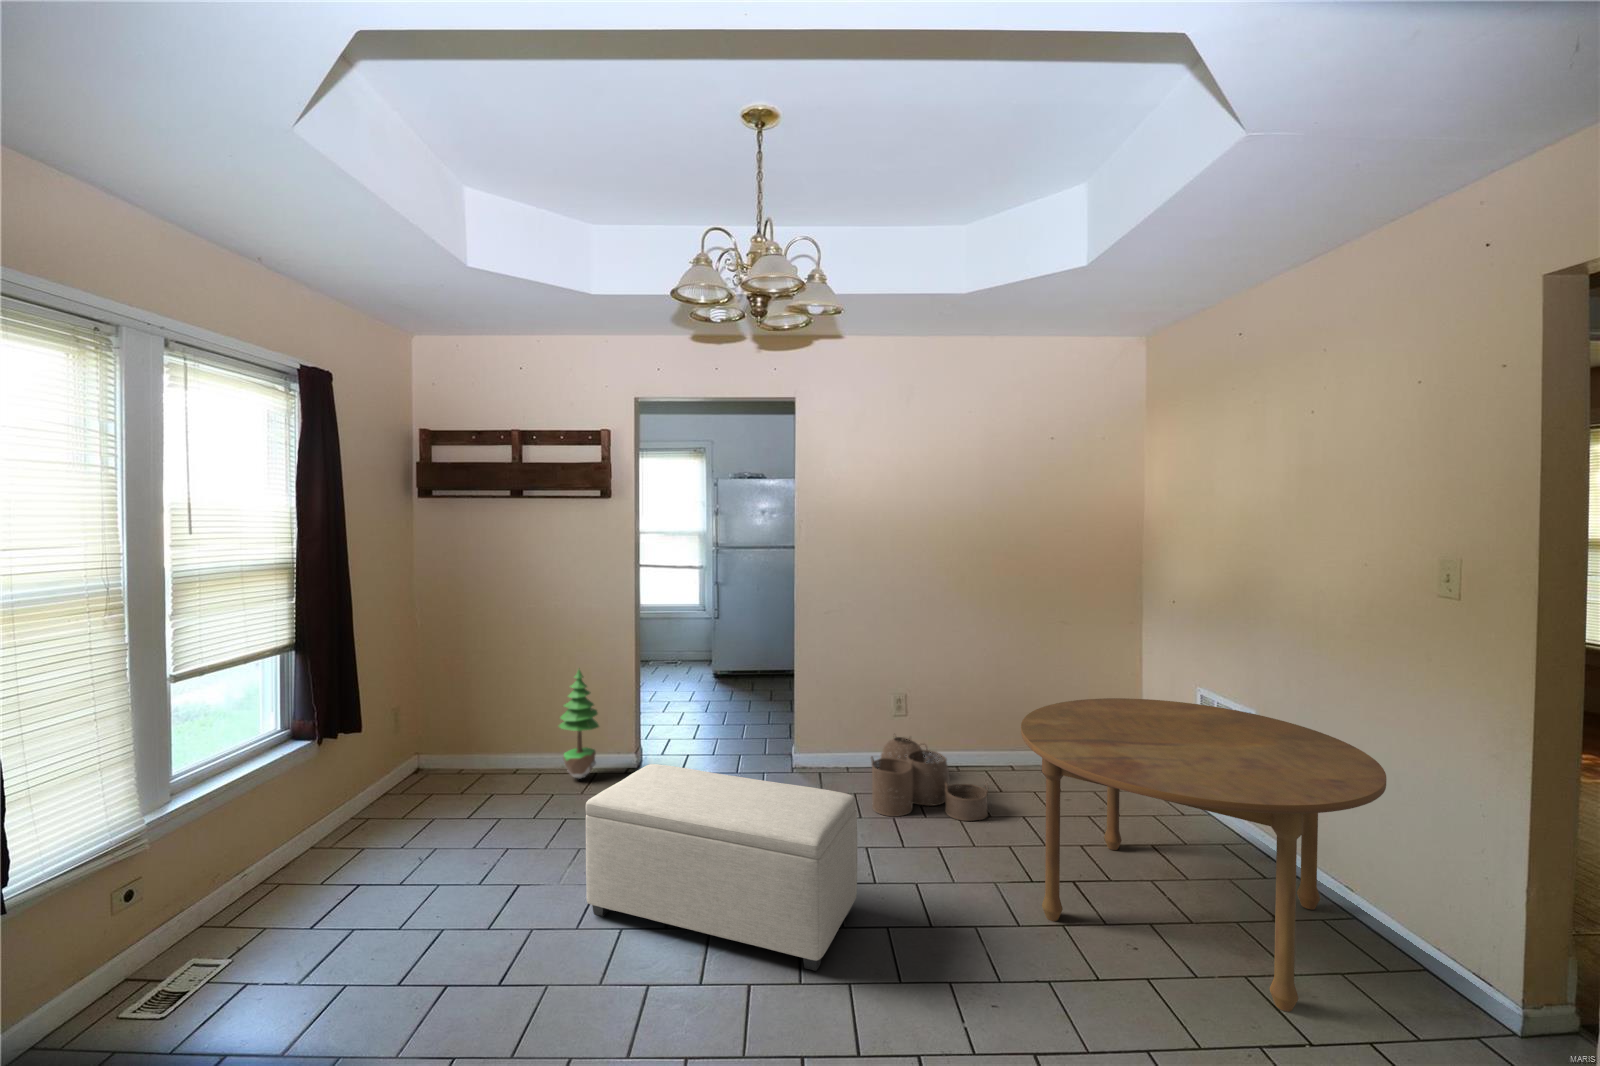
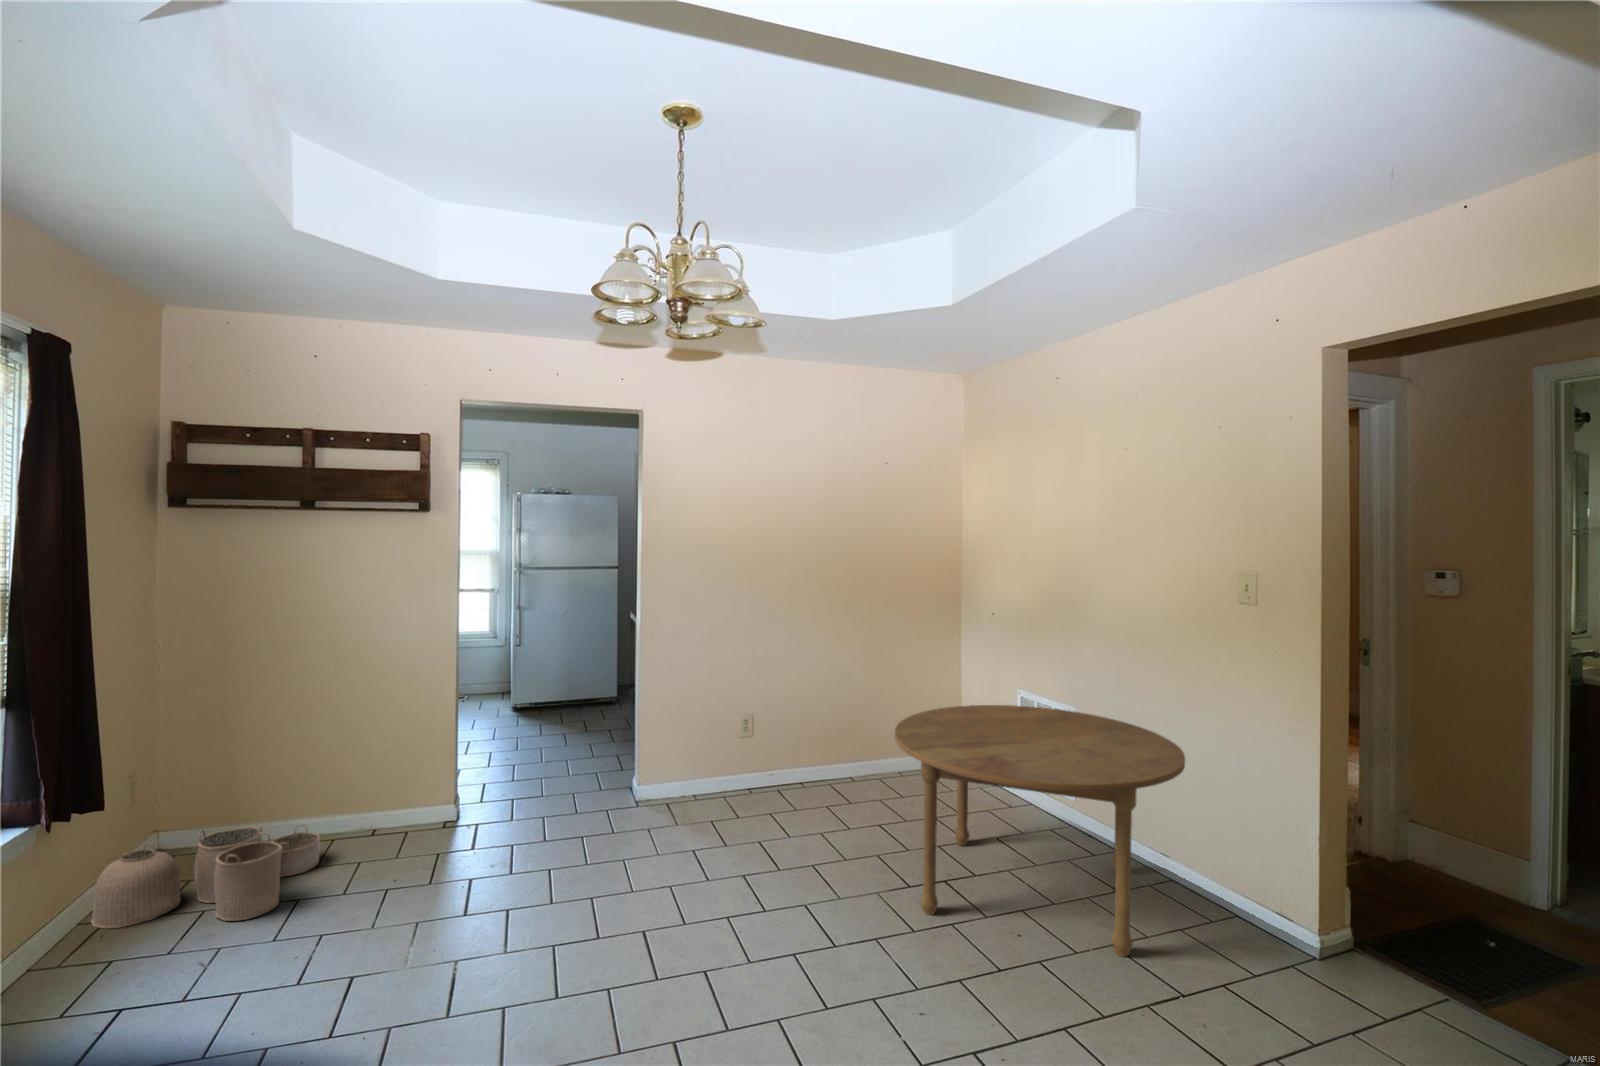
potted tree: present [559,668,599,779] -> none [361,709,416,842]
woven basket: present [871,737,989,821] -> present [91,825,320,928]
ottoman: present [585,764,858,971] -> none [457,810,753,998]

